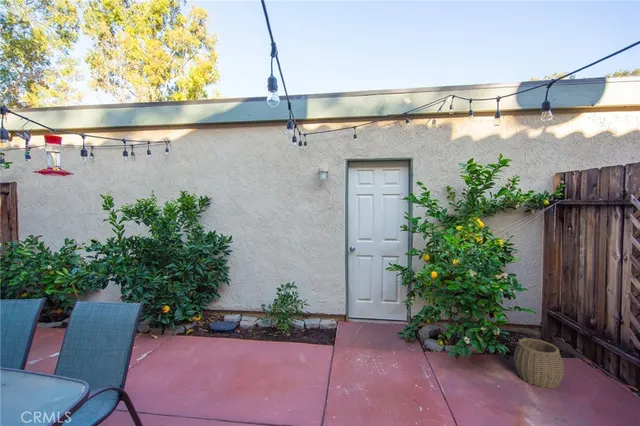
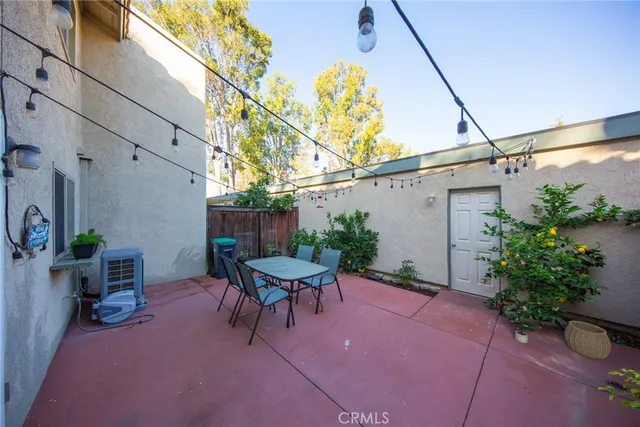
potted plant: none [461,341,510,396] -> present [506,311,541,343]

